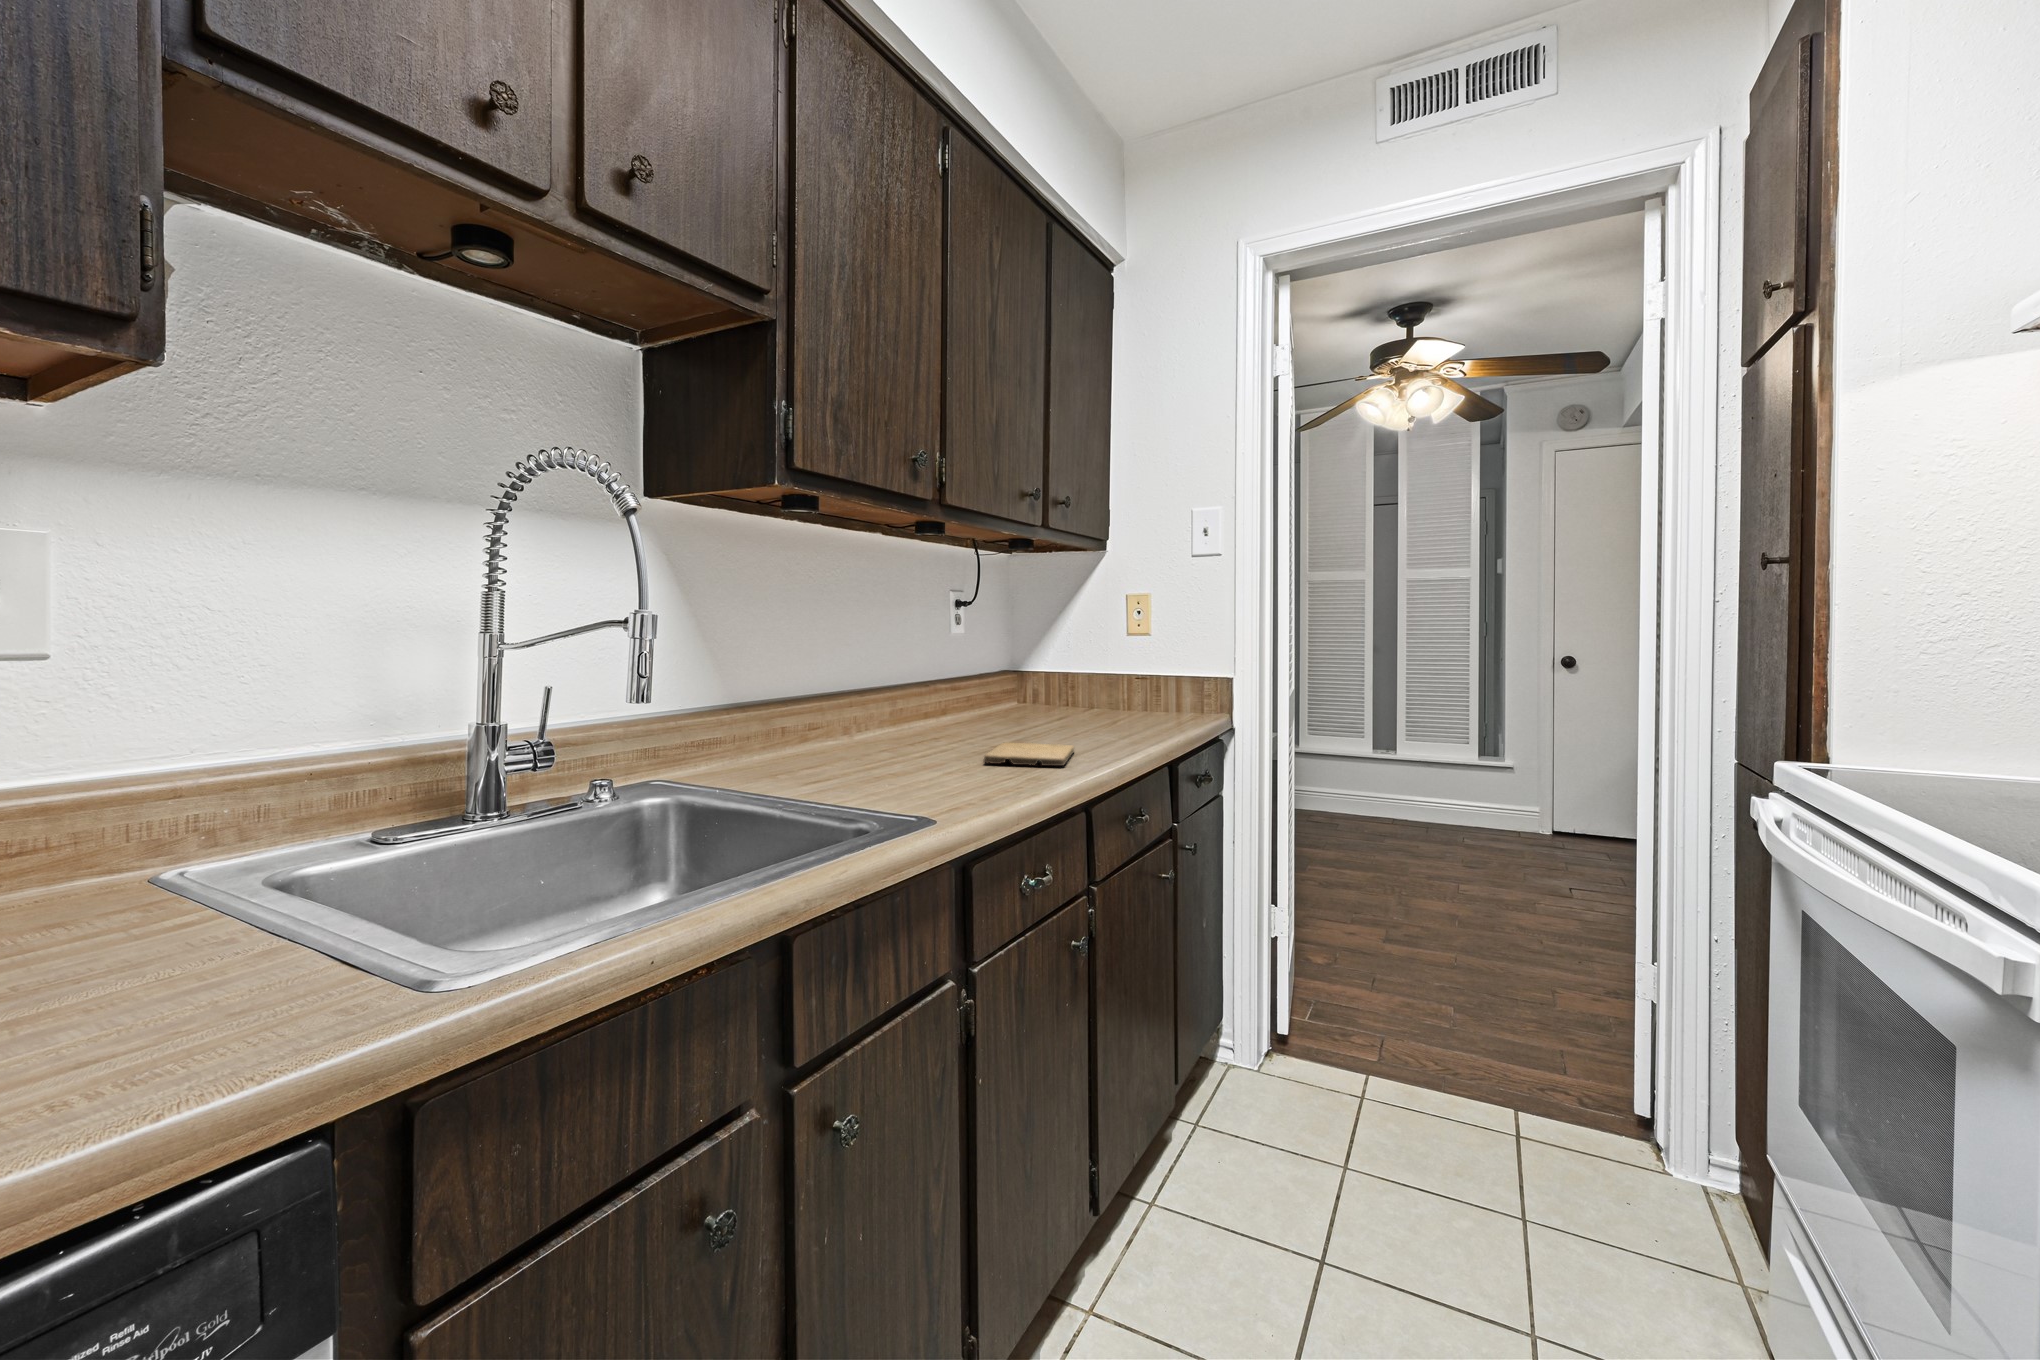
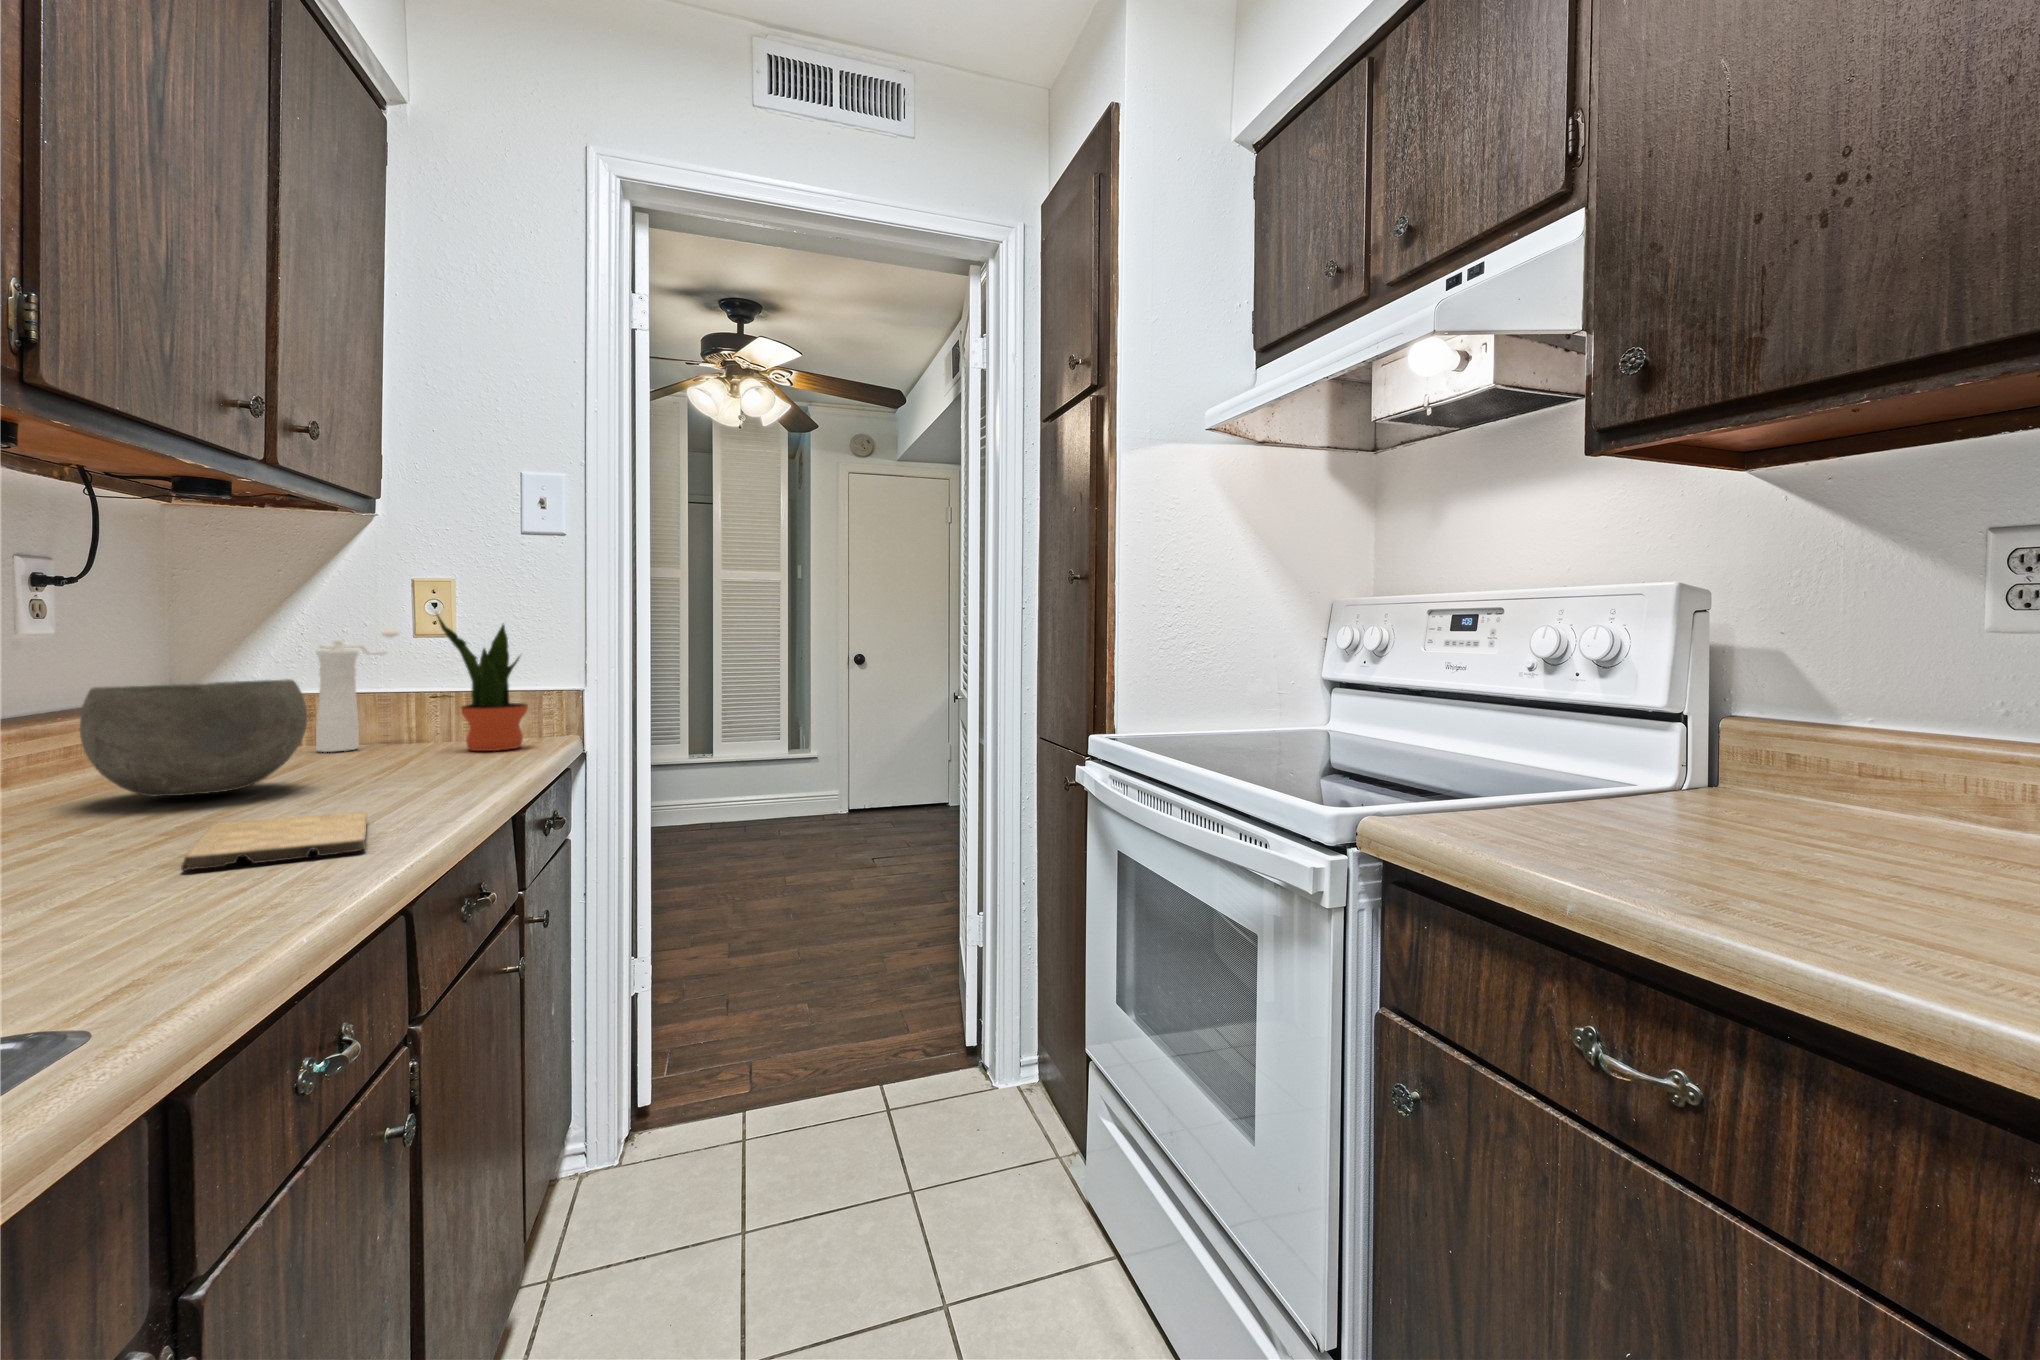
potted plant: none [1136,615,1194,720] -> present [437,615,528,751]
pepper mill: none [1071,627,1124,712] -> present [315,628,399,752]
bowl: none [958,660,1056,728] -> present [80,679,307,797]

